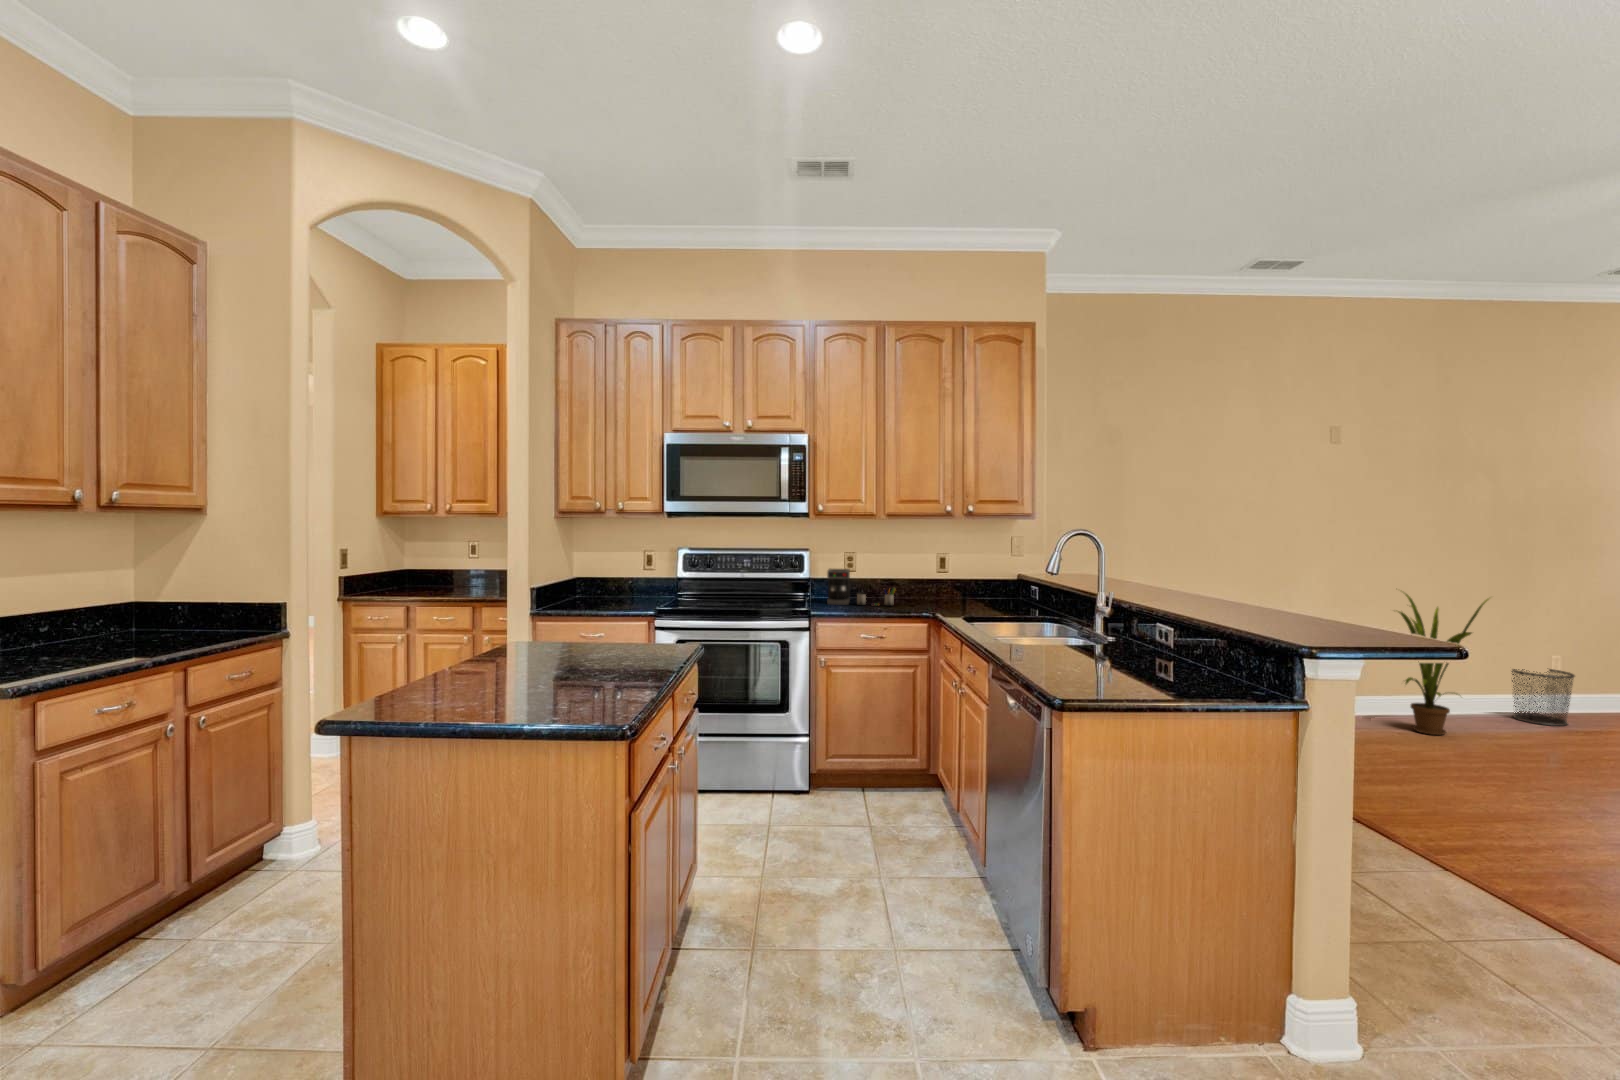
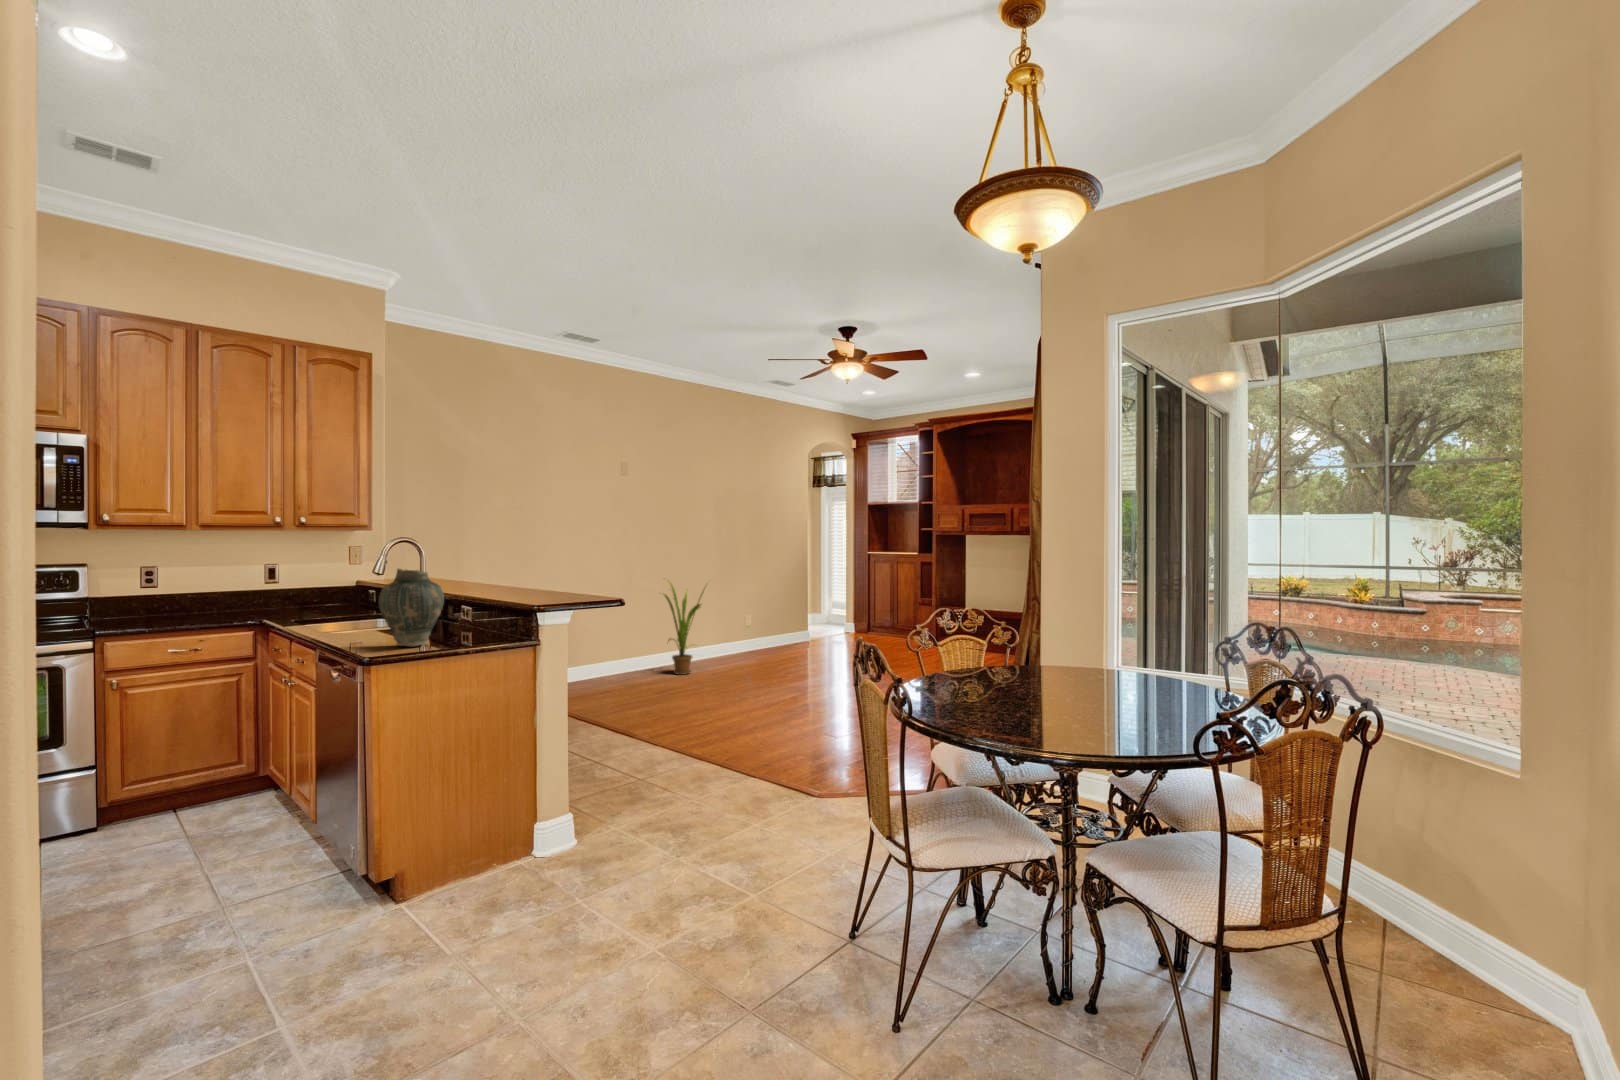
coffee maker: present [827,569,896,605] -> none [118,583,215,623]
vase: none [1072,576,1157,685] -> present [379,569,444,646]
trash can: present [1511,669,1575,726] -> none [728,624,757,659]

